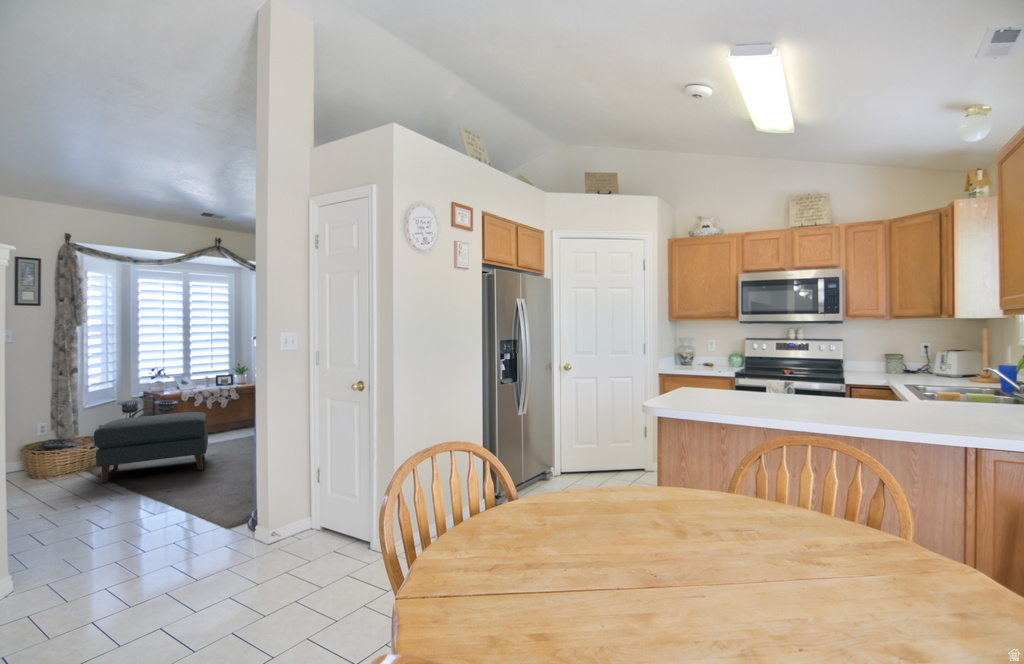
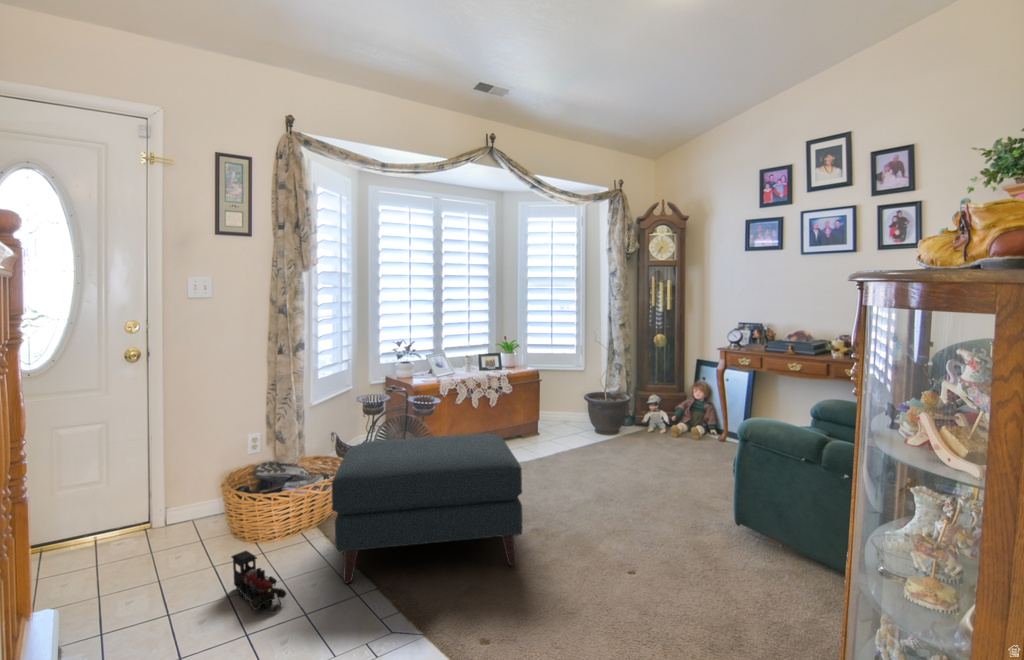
toy train: none [33,472,67,493] -> present [232,551,286,612]

